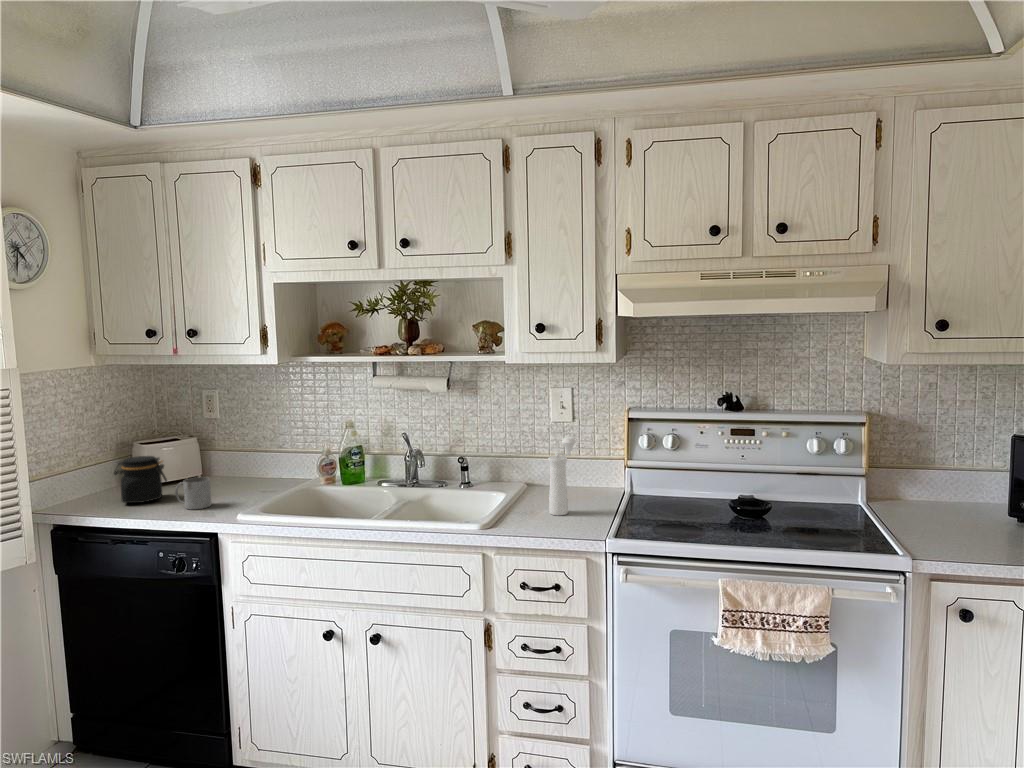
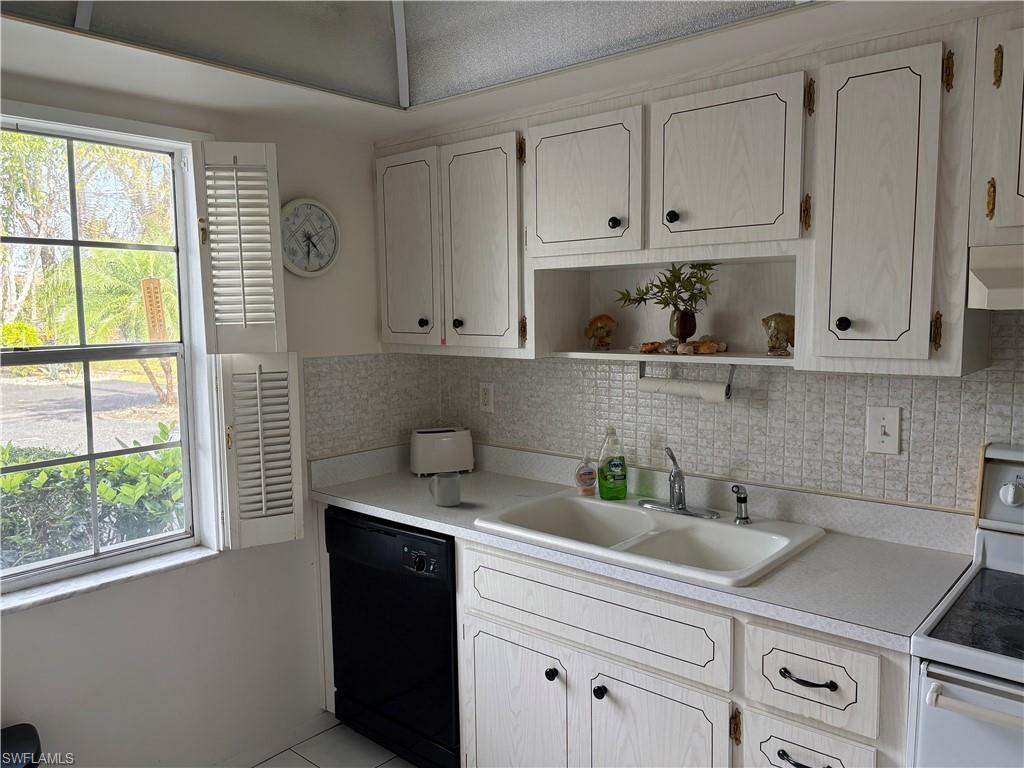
pepper mill: present [548,437,576,516] -> none [840,476,890,584]
jar: present [114,456,167,503] -> none [381,445,430,492]

